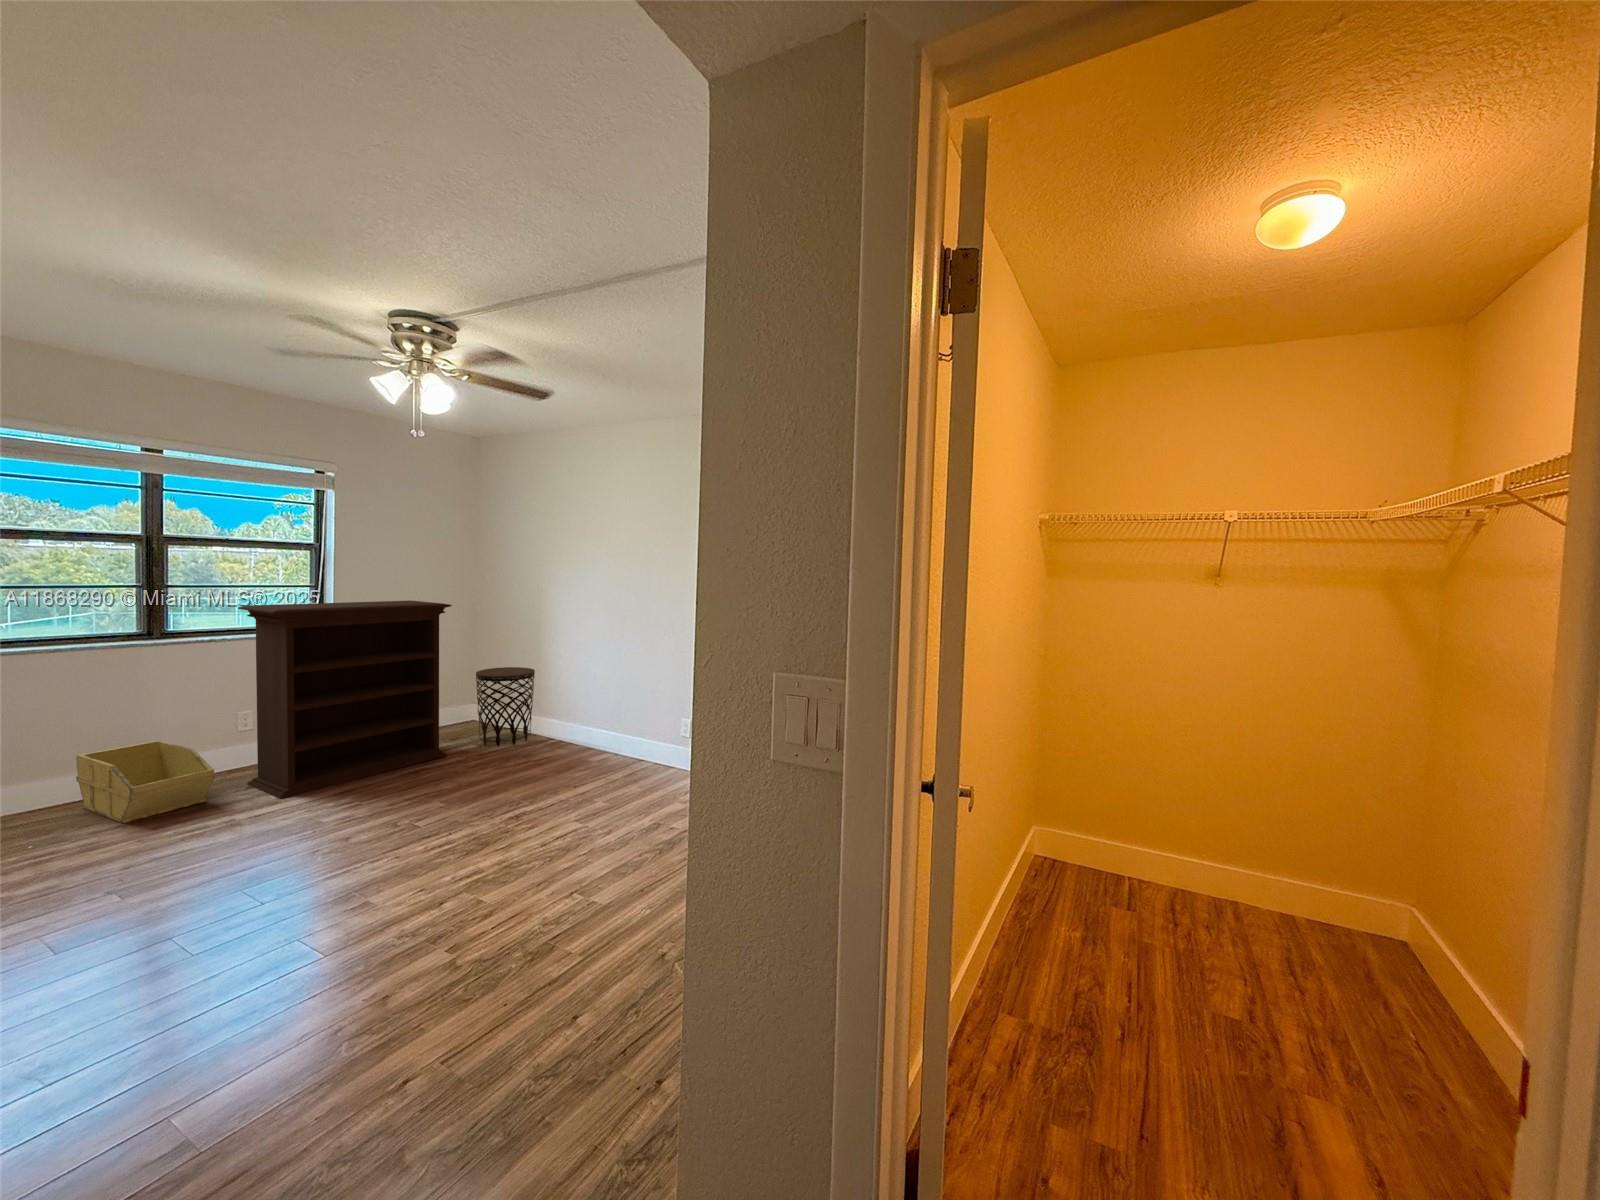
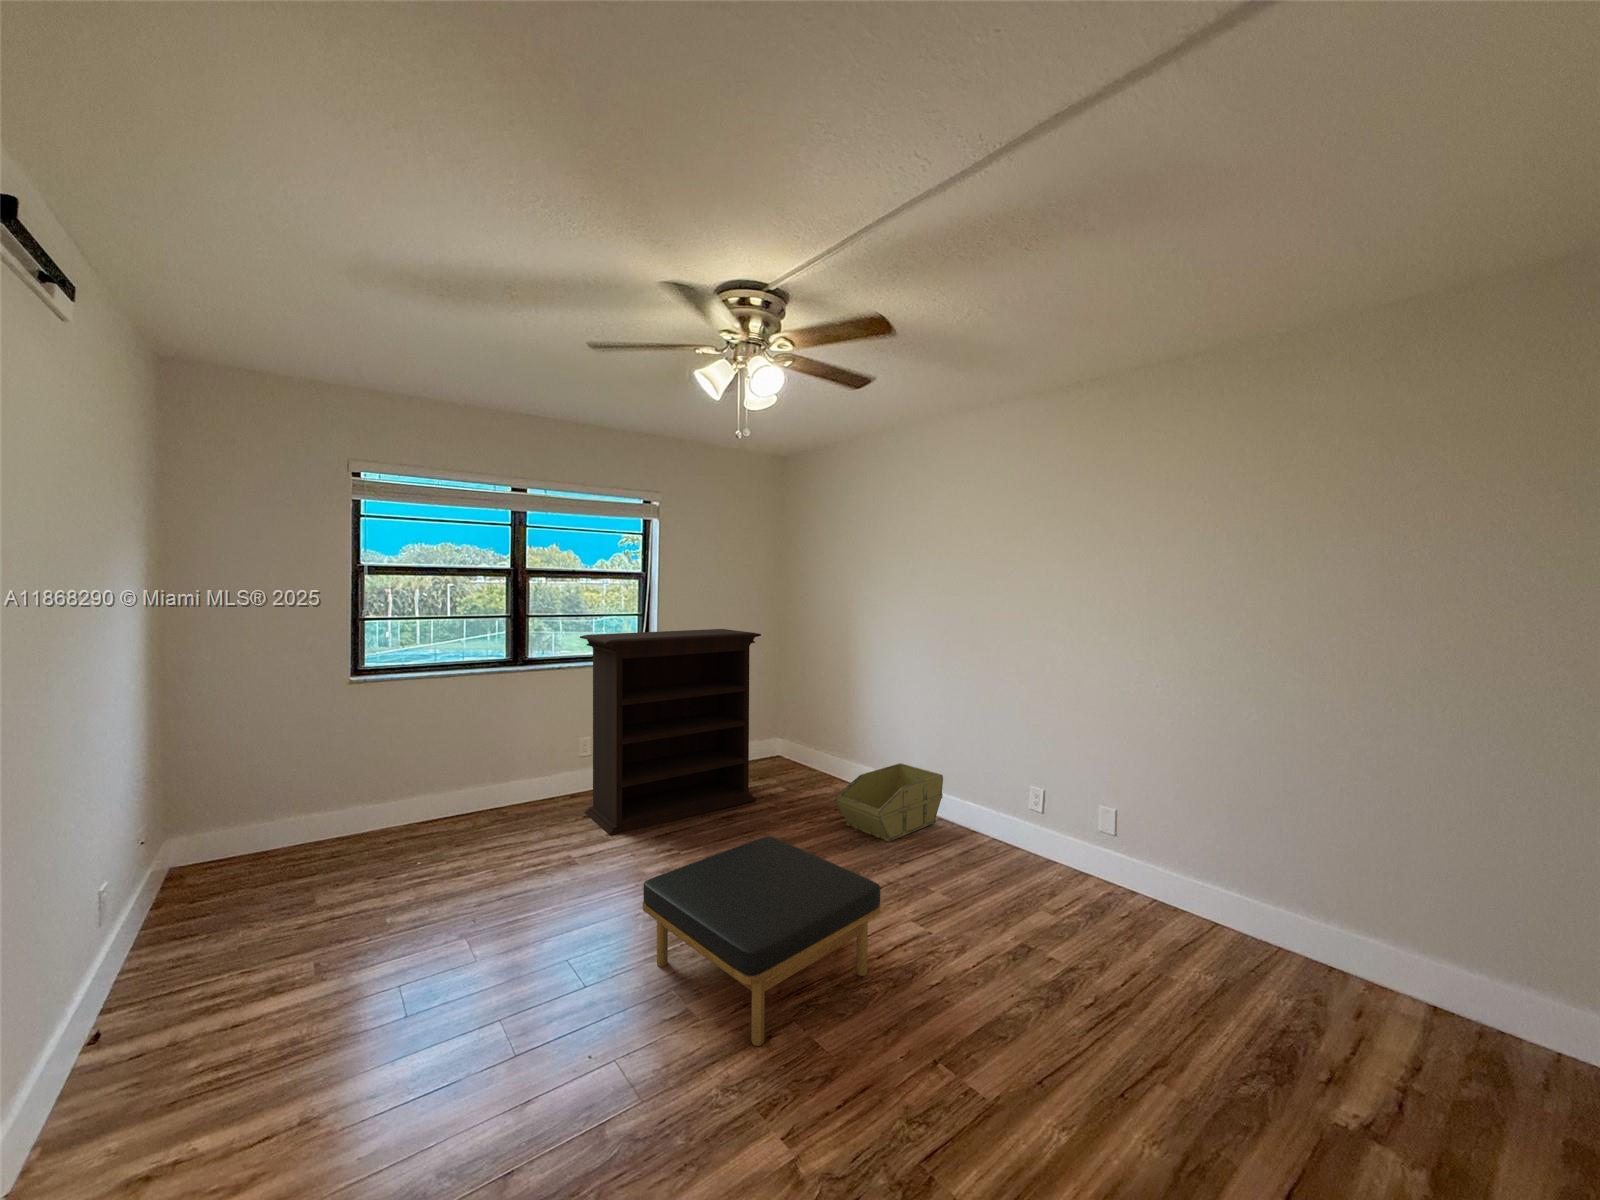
side table: present [476,667,535,746] -> none [782,703,842,794]
storage bin: present [76,740,215,823] -> present [836,763,943,842]
ottoman: none [320,770,541,911] -> present [643,836,880,1046]

